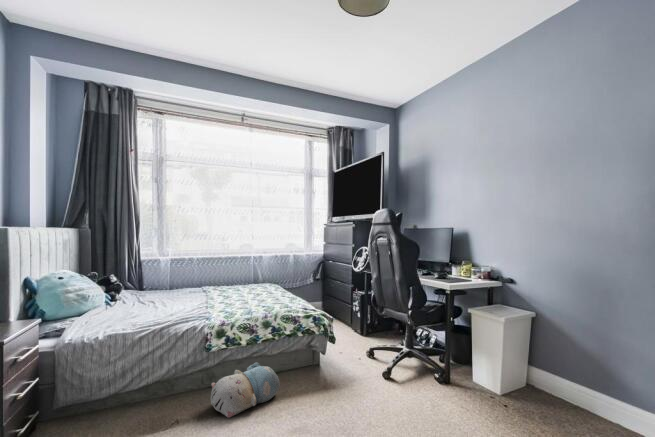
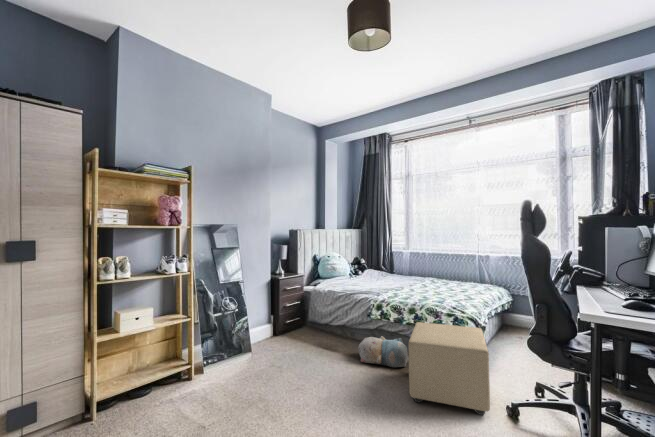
ottoman: none [293,319,390,418] -> present [408,322,490,415]

